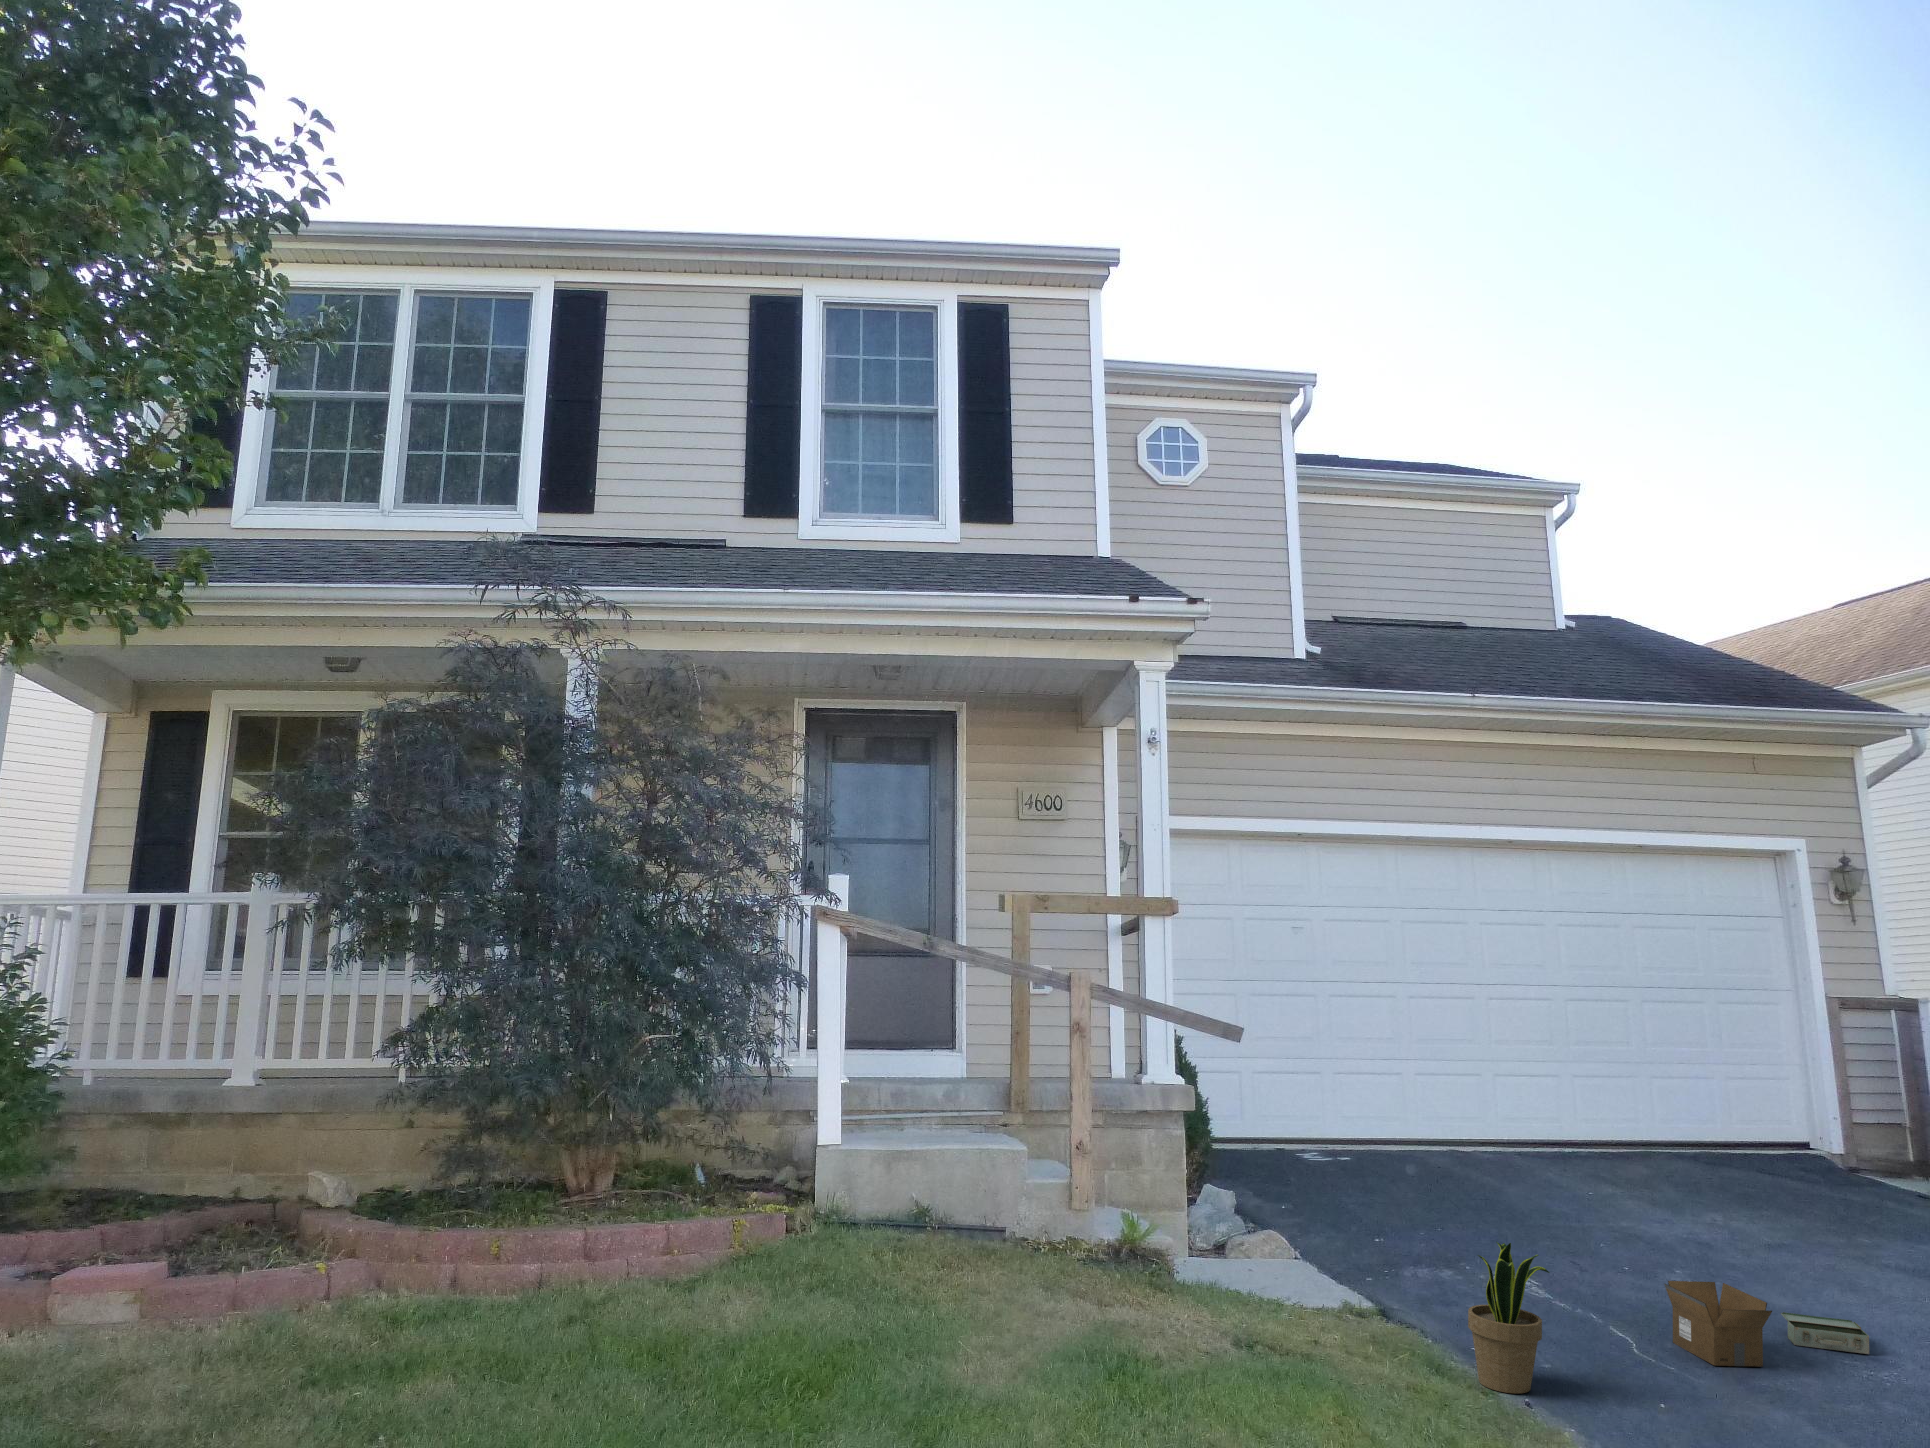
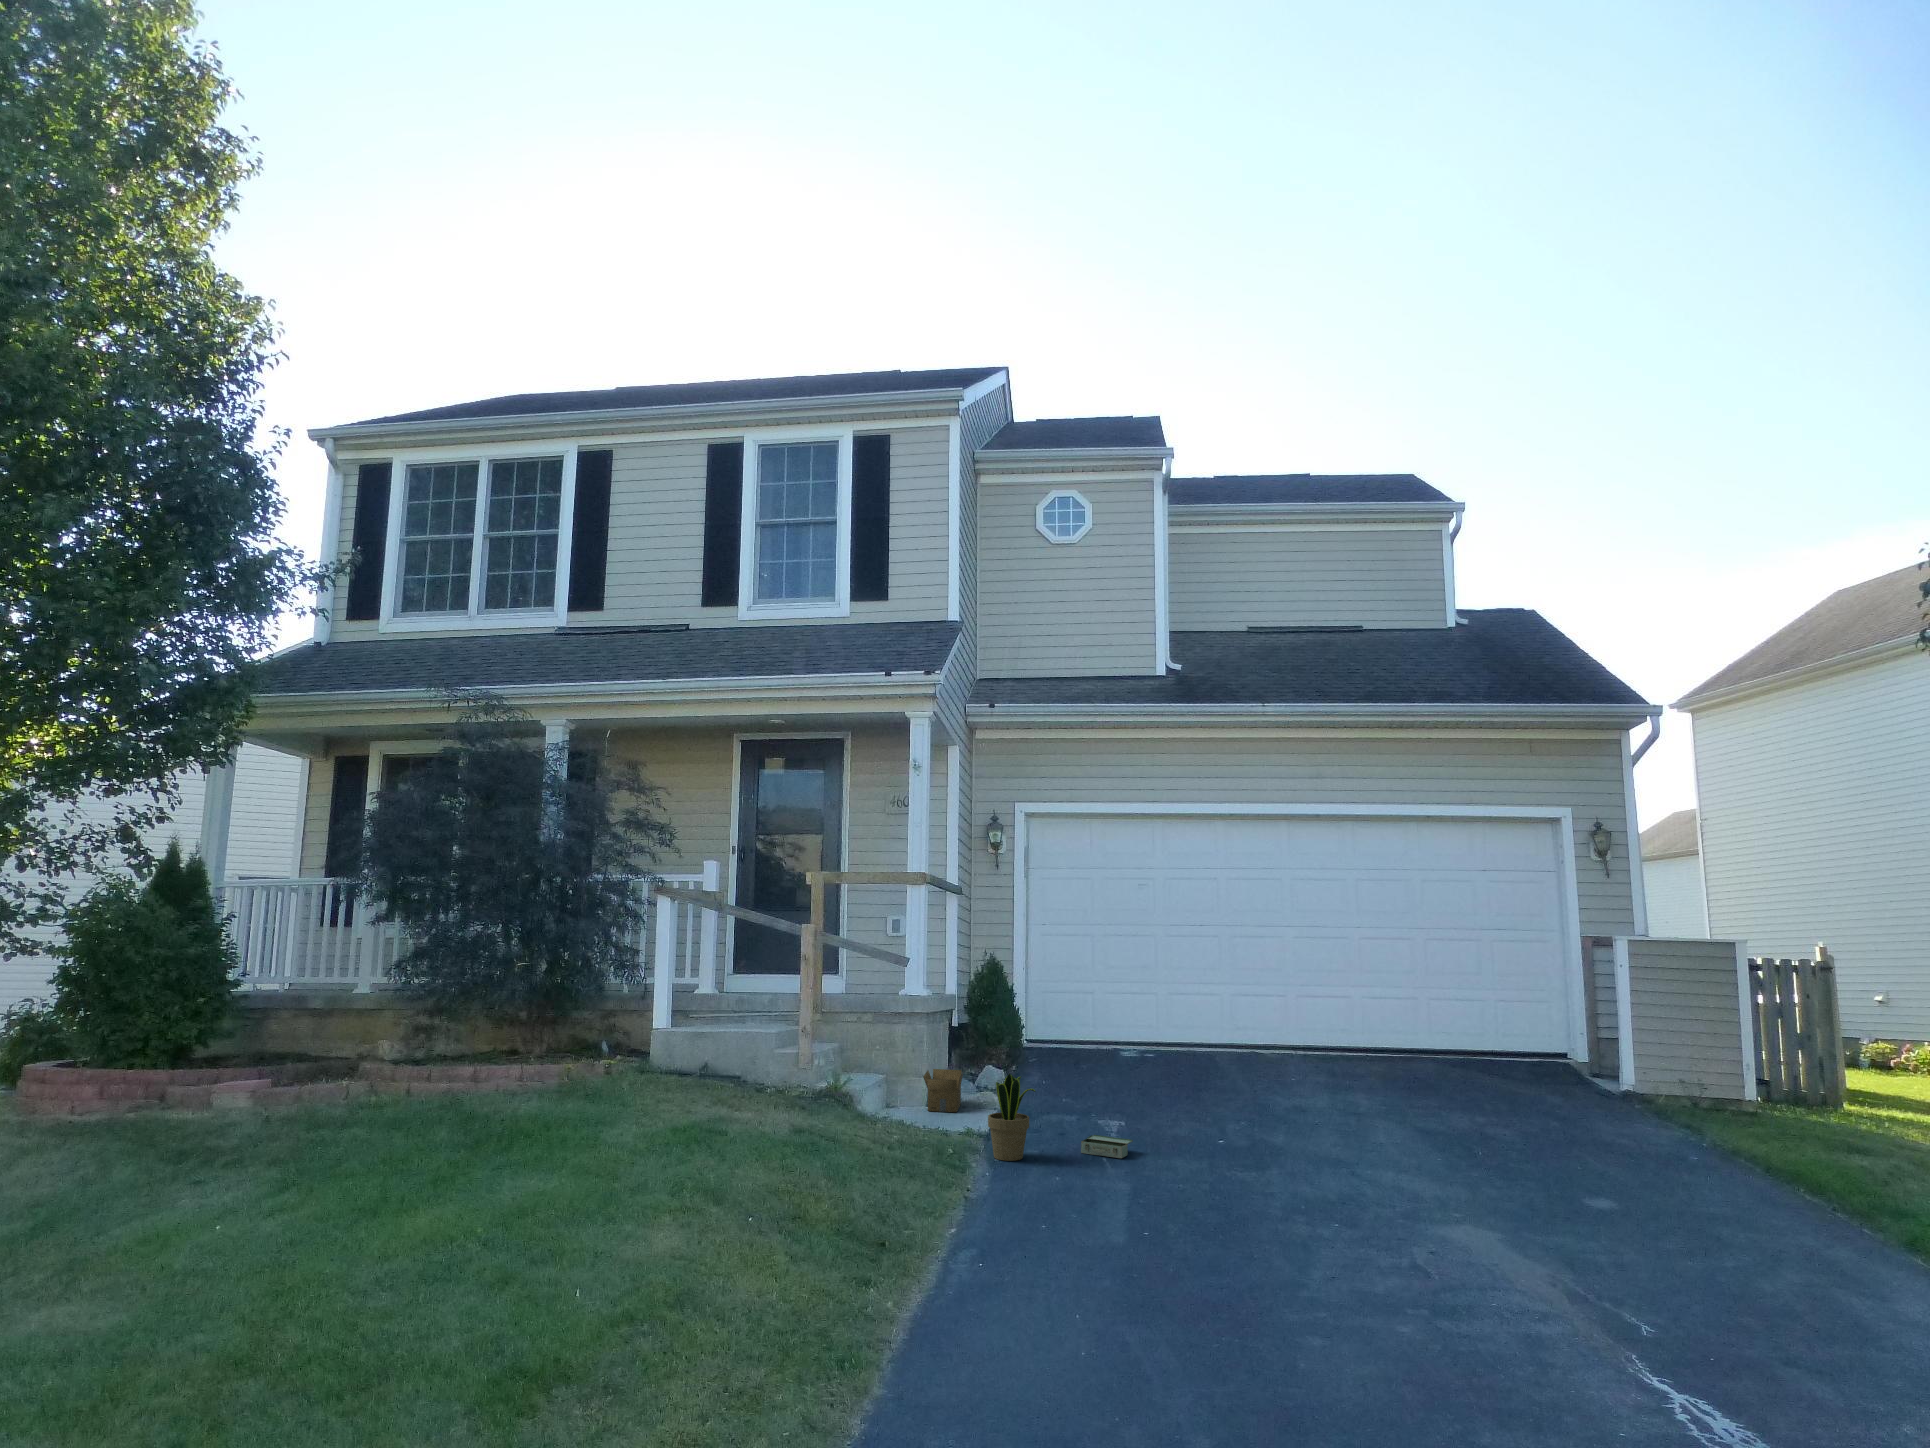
cardboard box: present [1664,1281,1772,1367] -> present [923,1069,964,1112]
toolbox: present [1781,1312,1869,1354] -> present [1081,1135,1133,1158]

